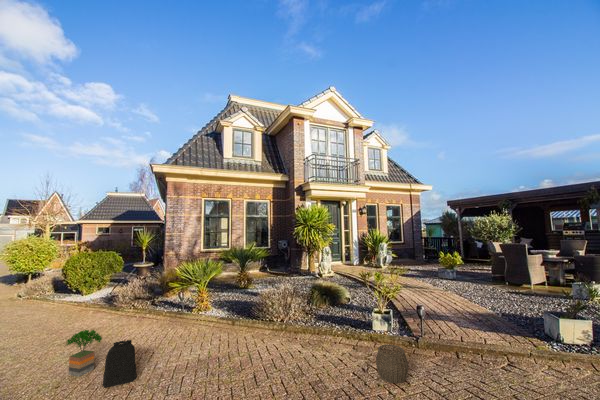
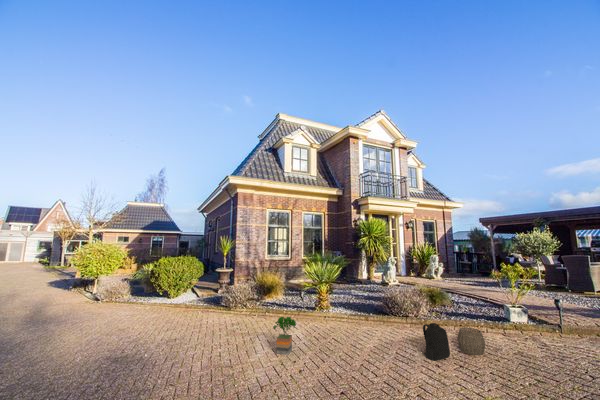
backpack: present [102,340,136,387] -> present [423,323,450,361]
woven basket: present [376,344,408,383] -> present [458,327,485,355]

